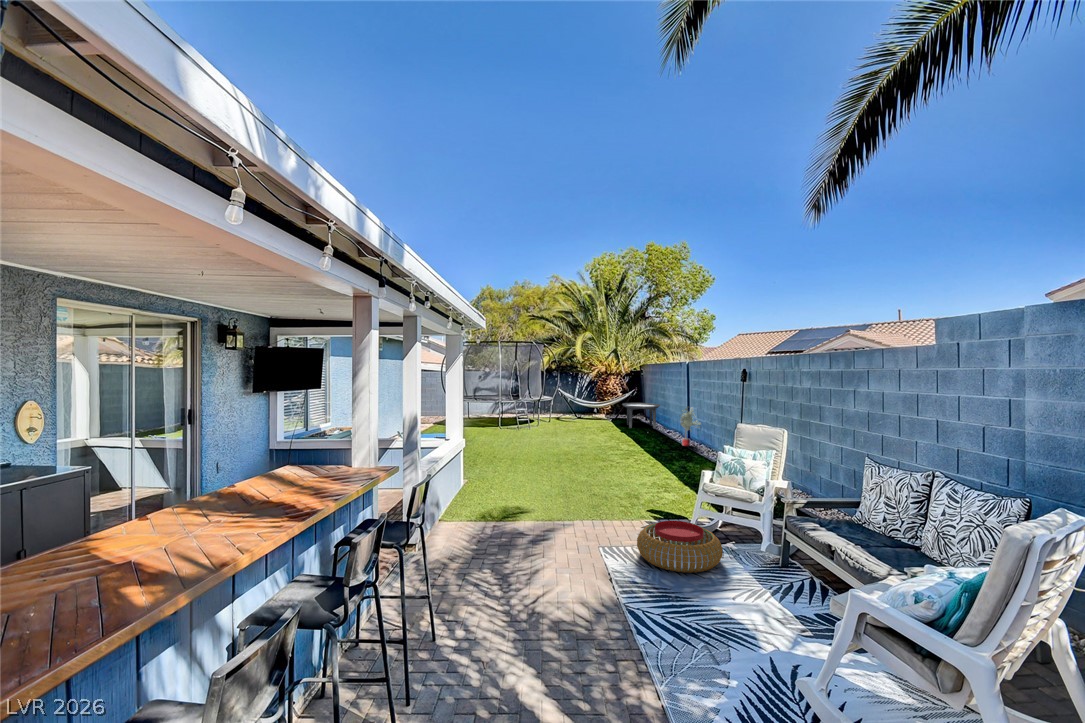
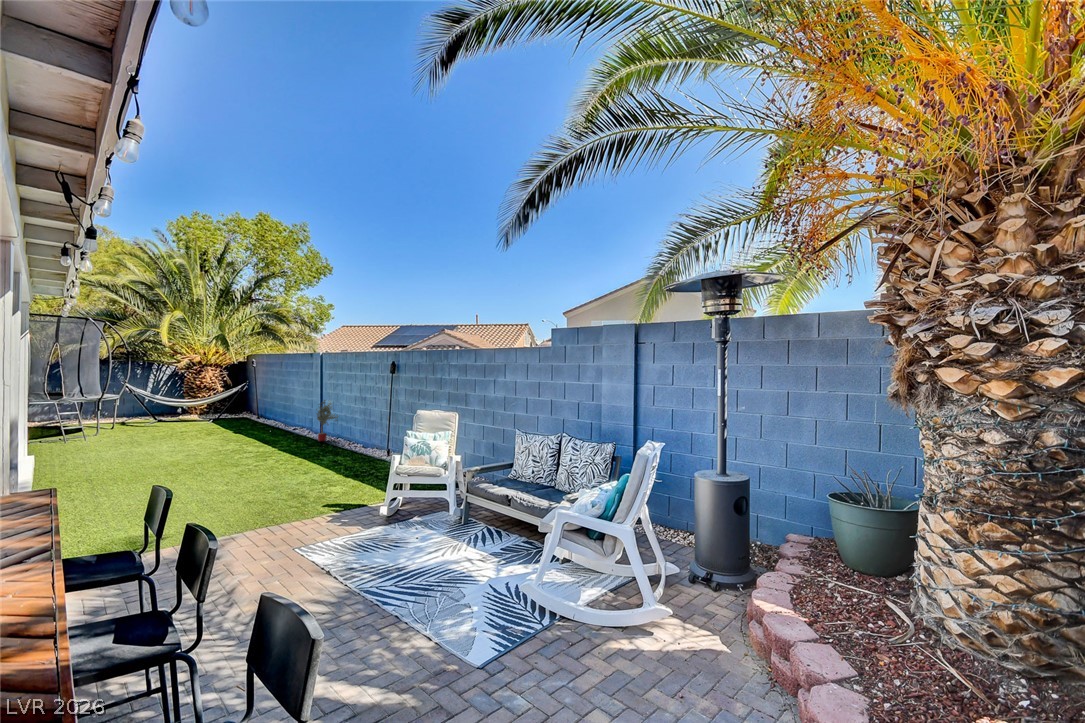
round table: present [622,403,660,428] -> none [231,398,281,428]
pouf: present [637,521,723,573] -> none [338,504,420,550]

